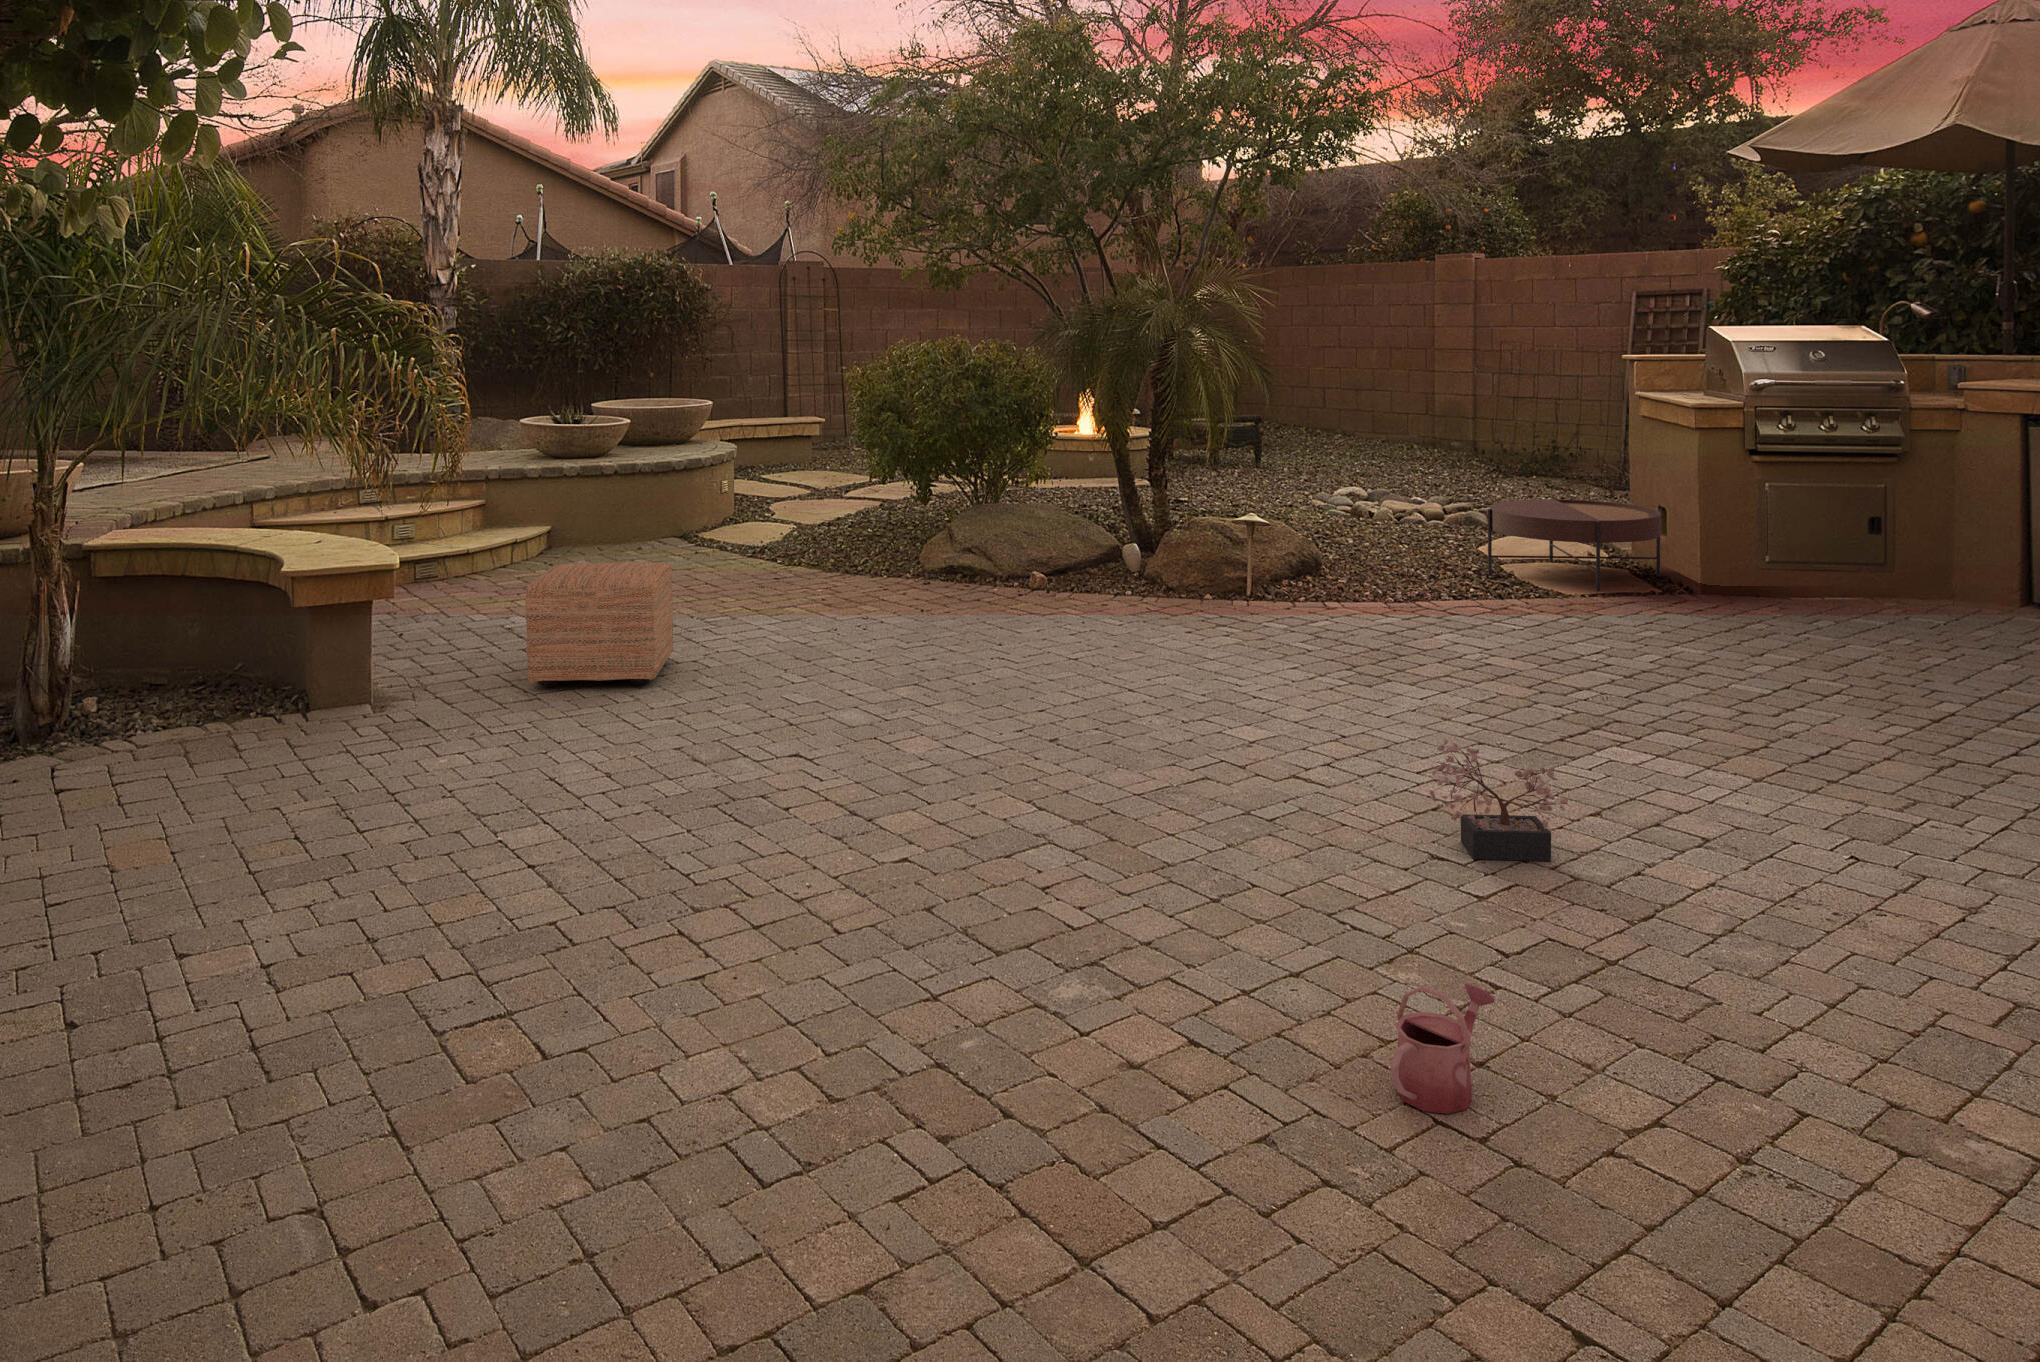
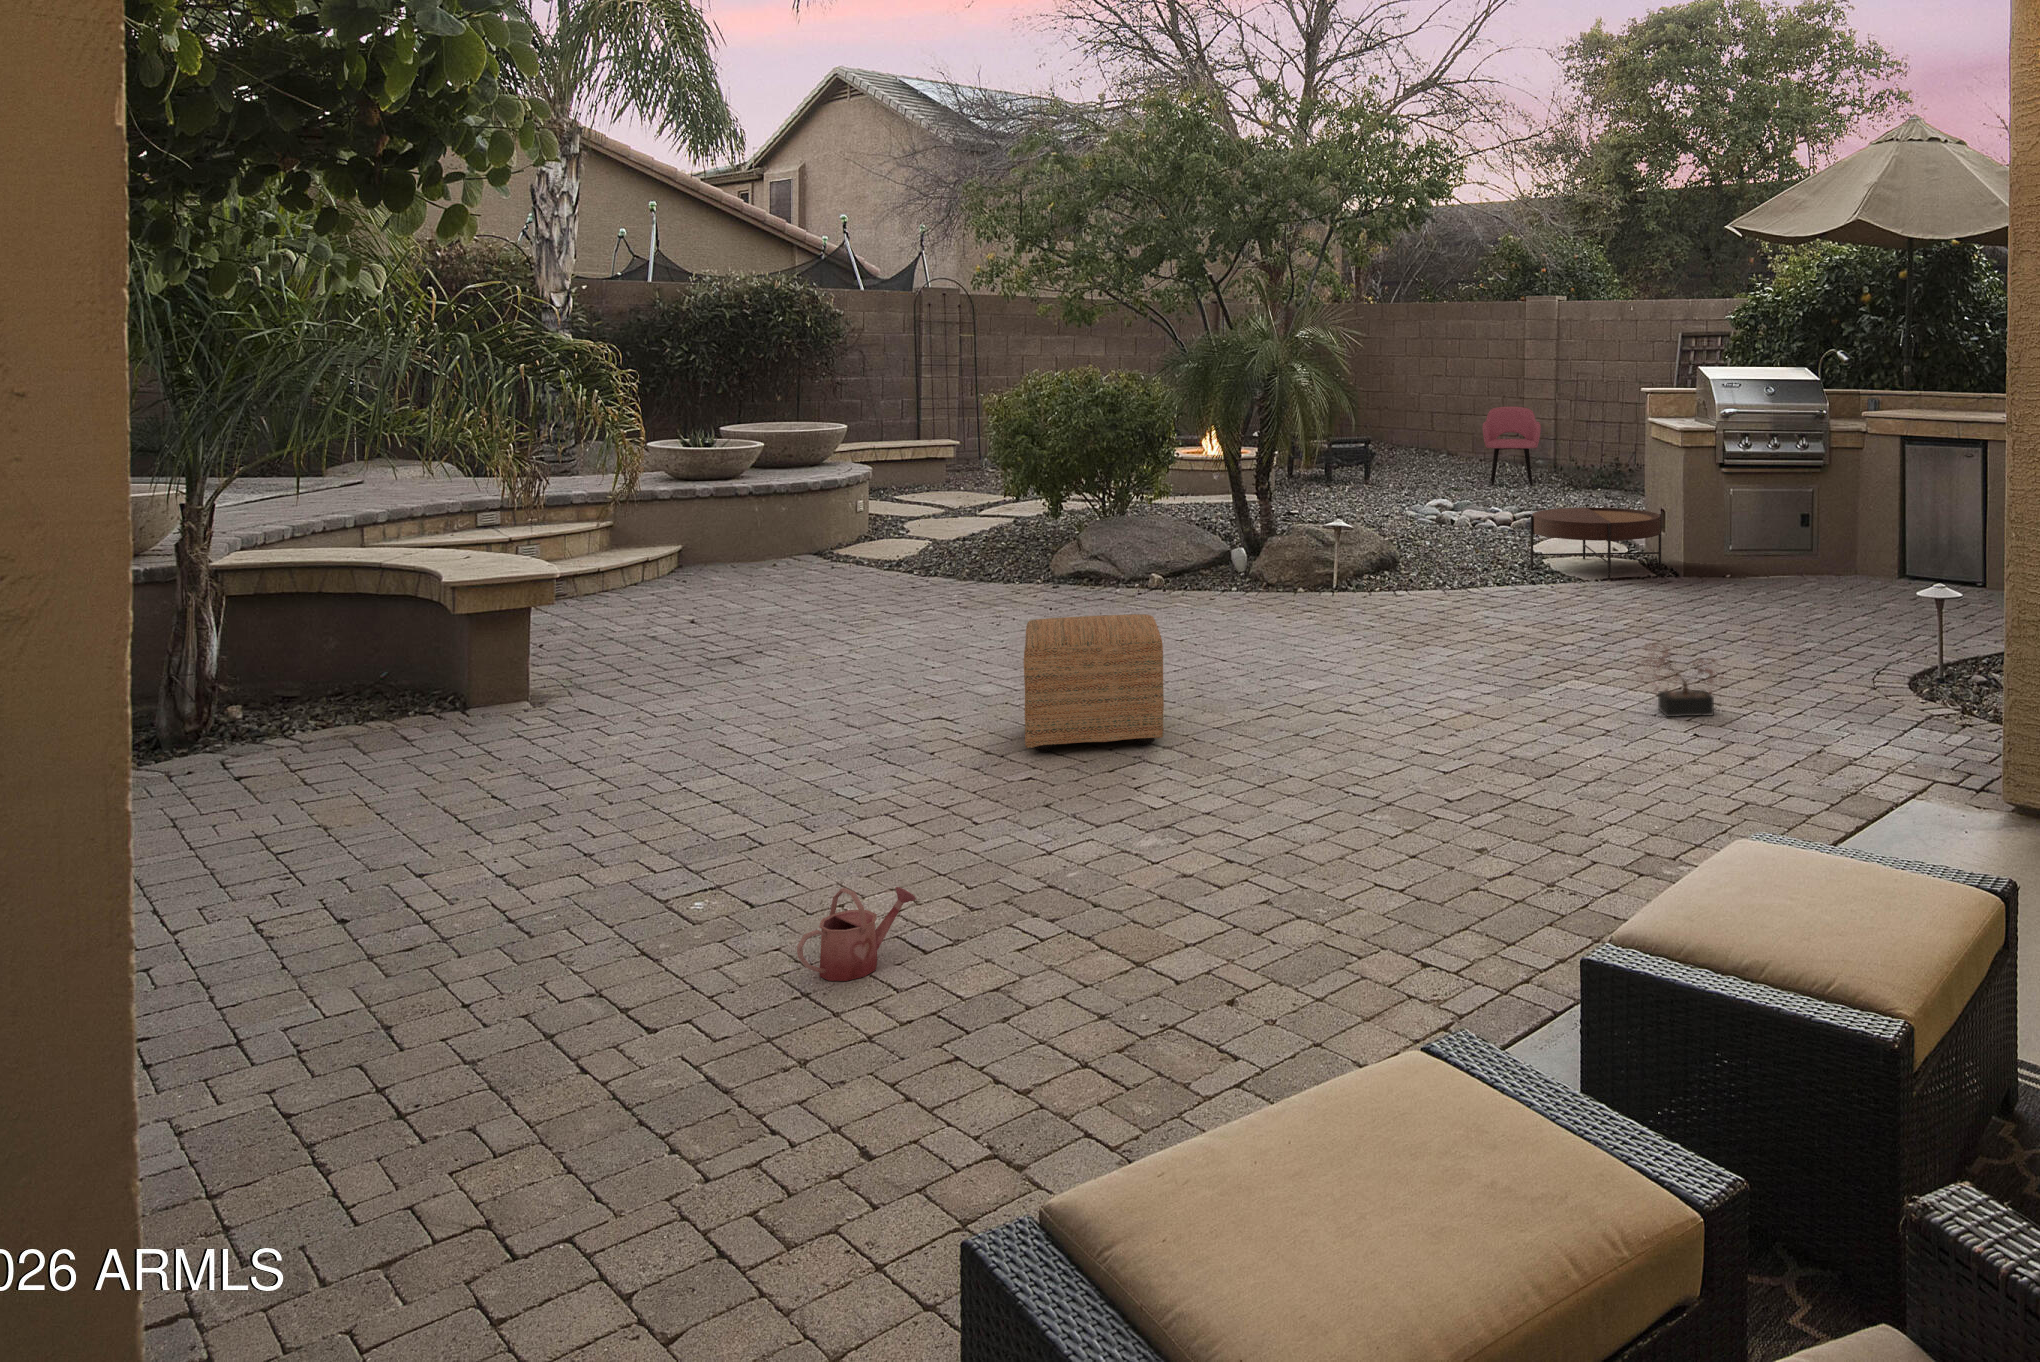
armchair: none [1384,378,1453,467] -> present [1483,407,1541,486]
ottoman: present [525,562,673,687] -> present [1024,614,1164,752]
decorative plant: present [1430,740,1568,861] -> present [1642,645,1723,717]
watering can: present [1391,984,1495,1114] -> present [797,887,916,981]

